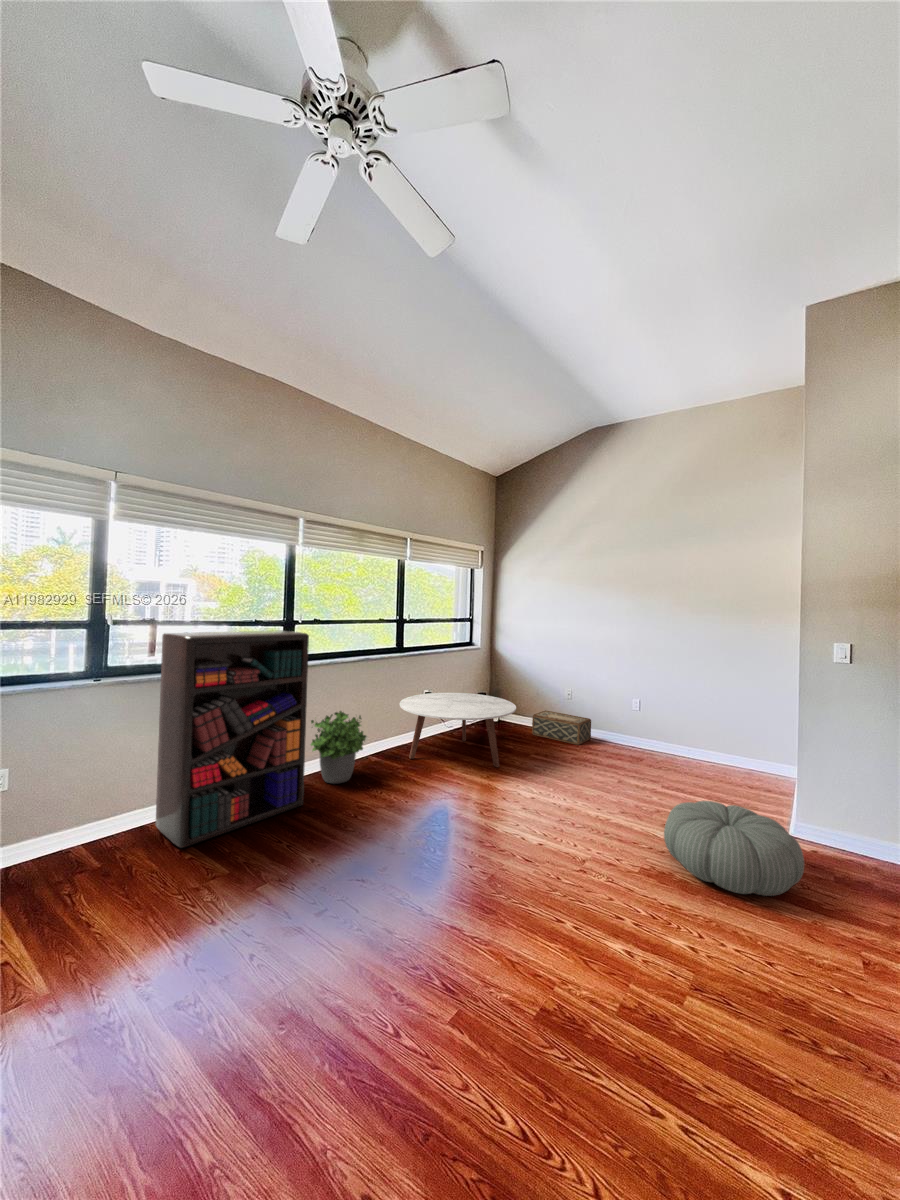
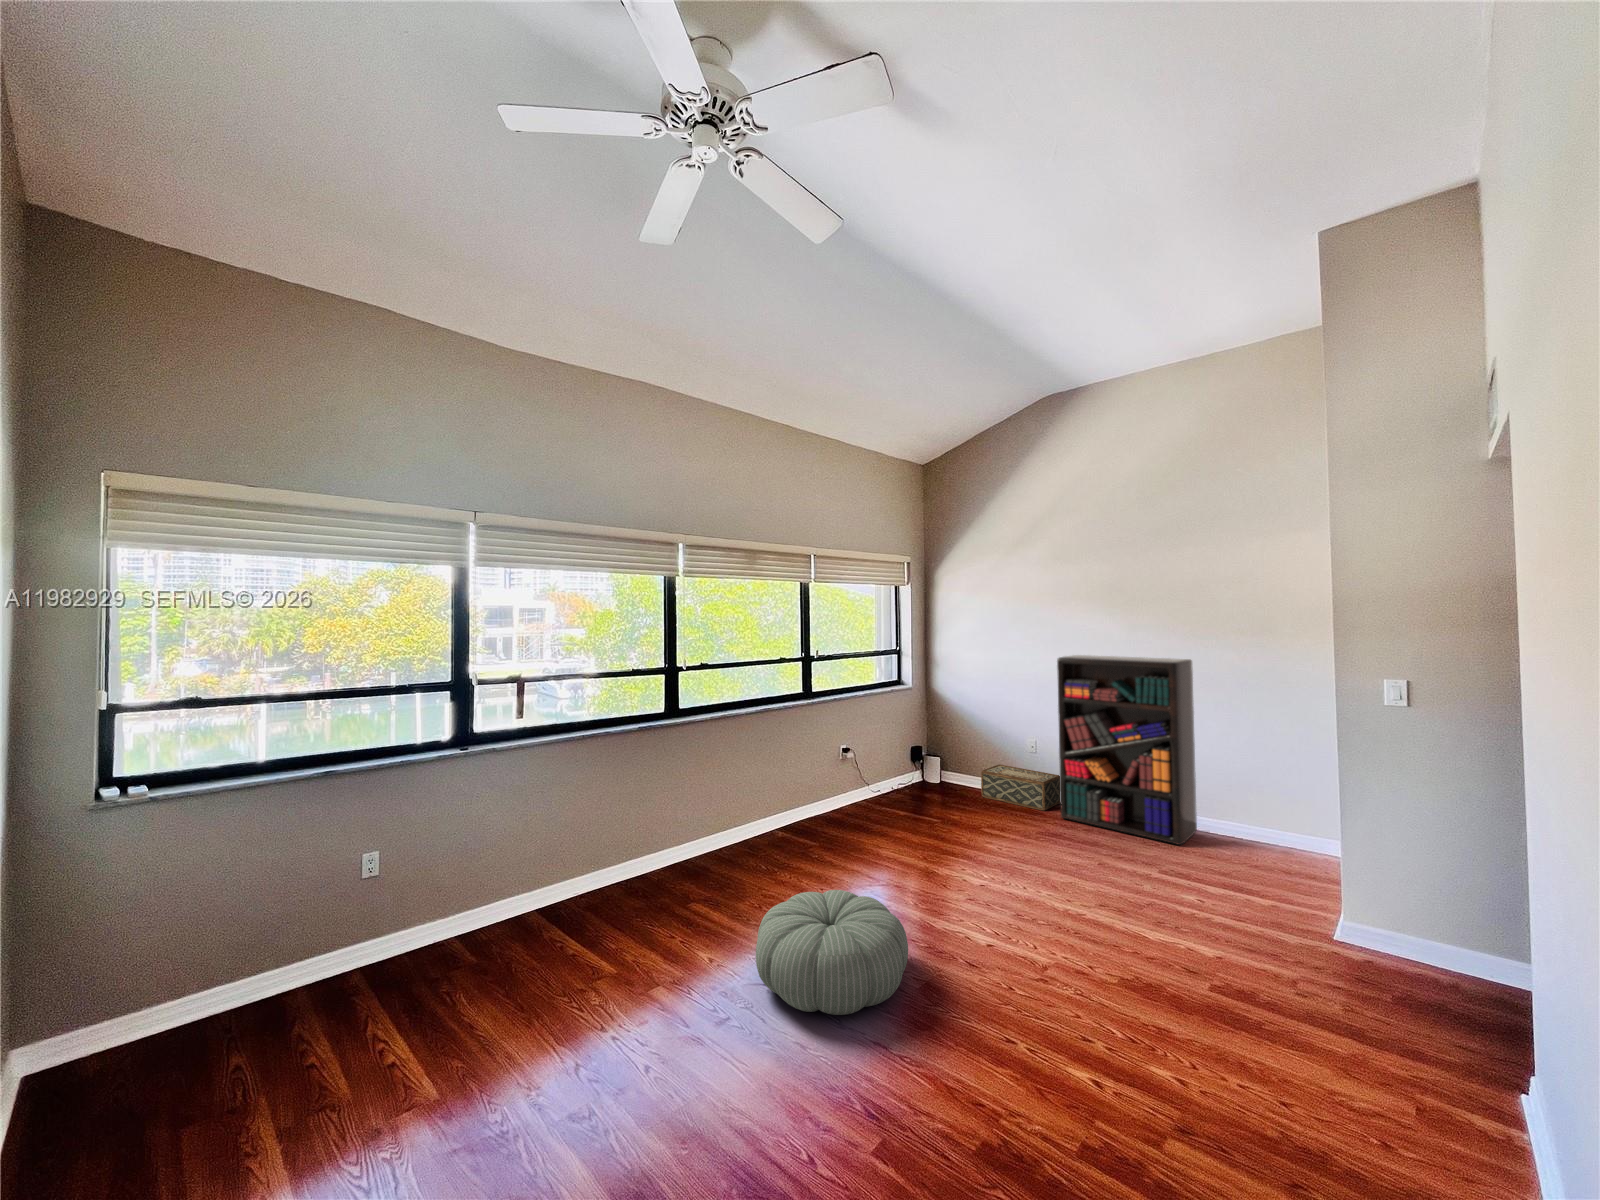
bookshelf: present [156,631,309,848] -> present [1057,655,1197,845]
coffee table: present [400,693,516,767] -> none [807,744,956,842]
potted plant: present [311,711,366,783] -> none [699,771,767,862]
pouf: present [664,801,804,896] -> present [756,890,908,1015]

